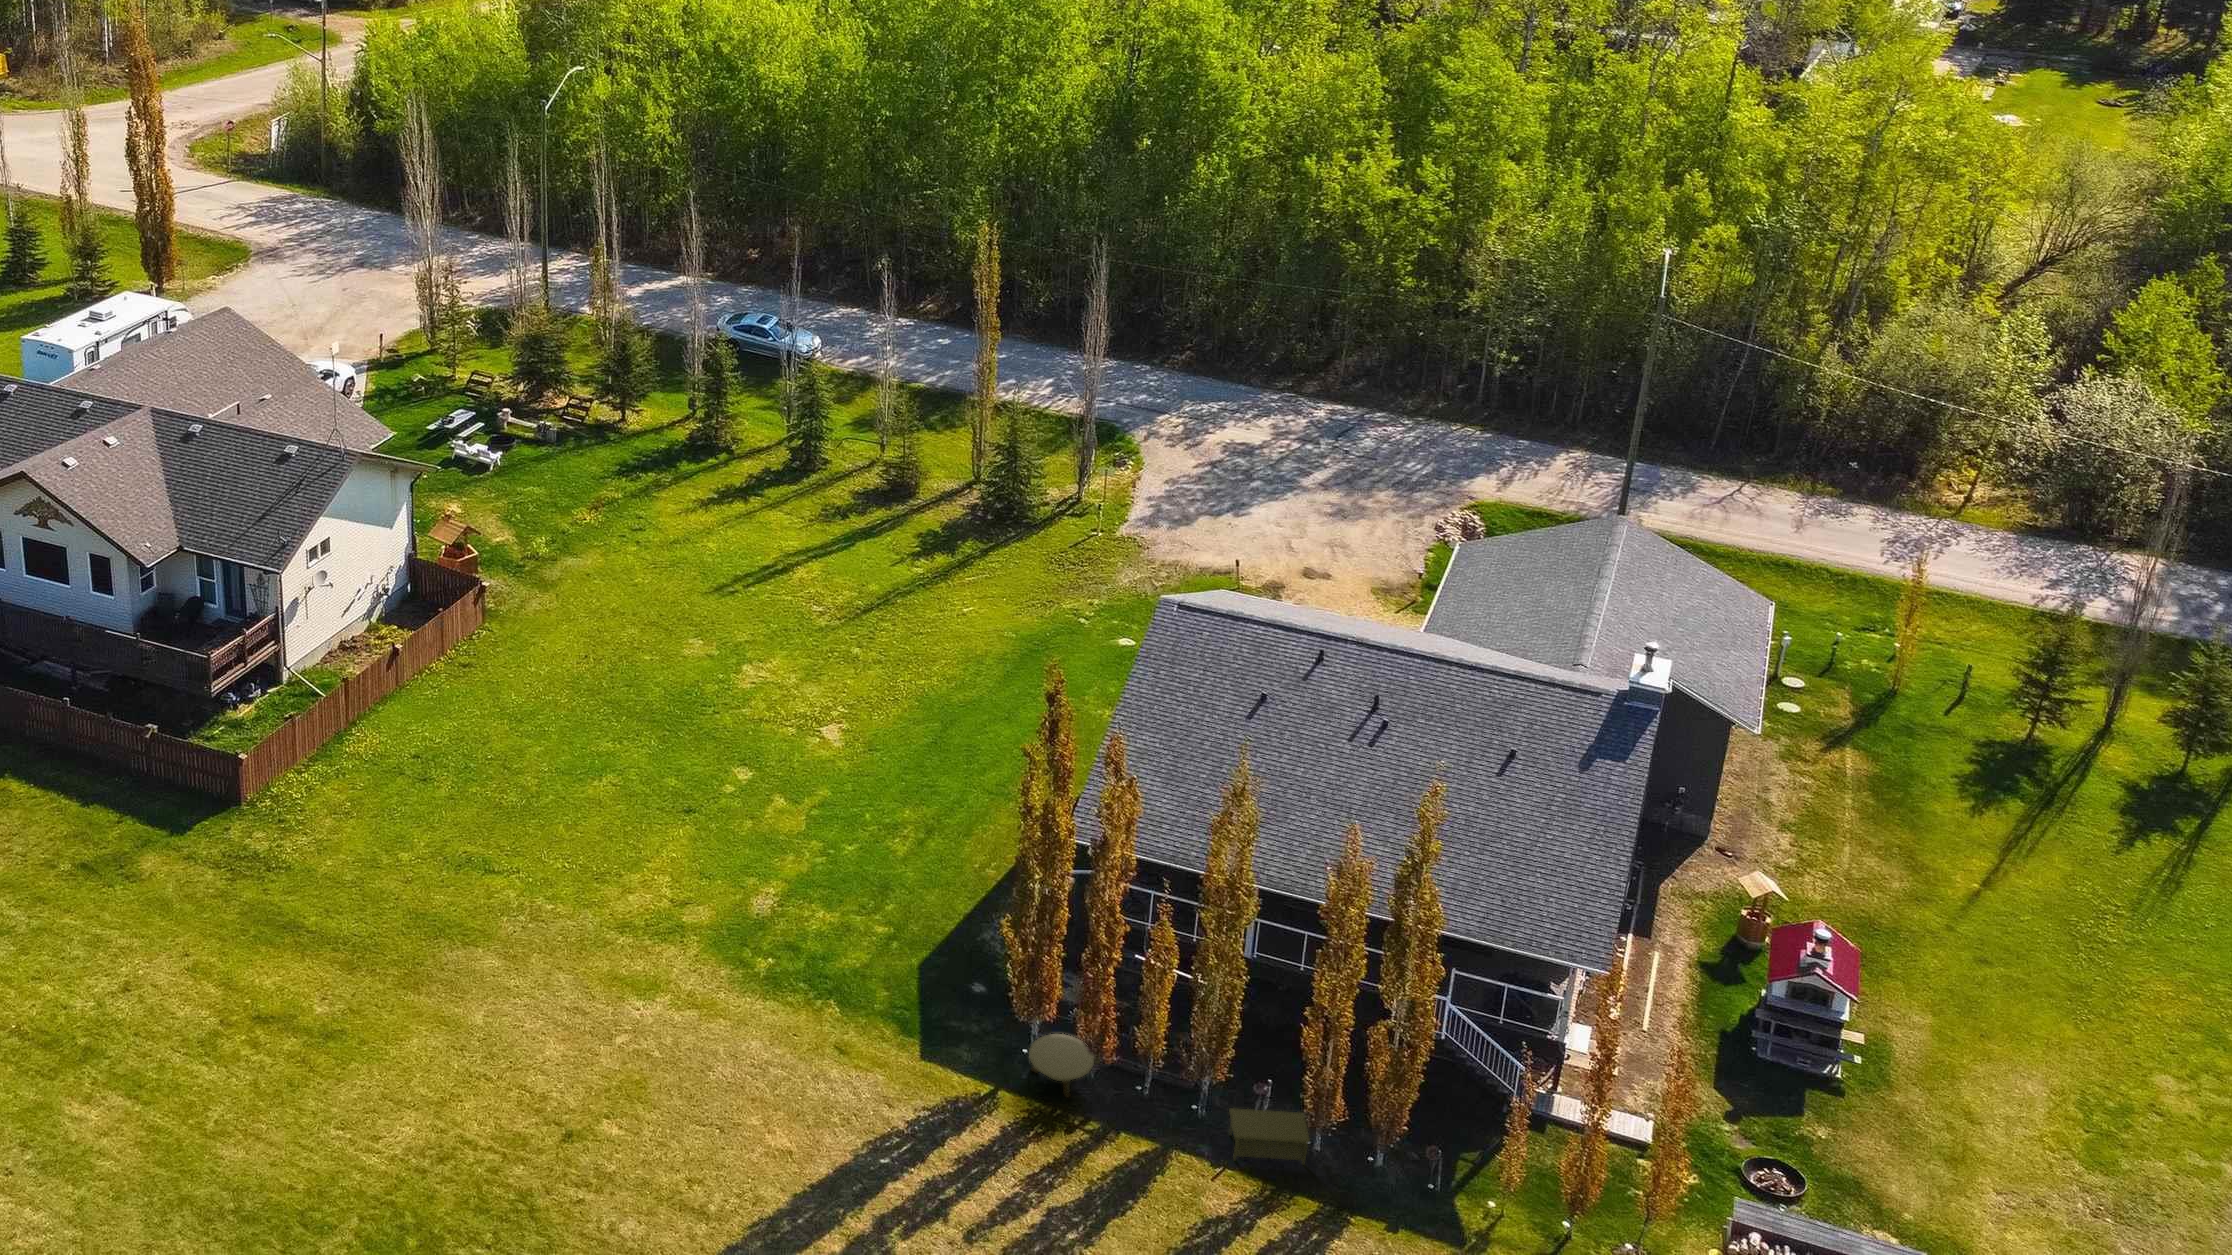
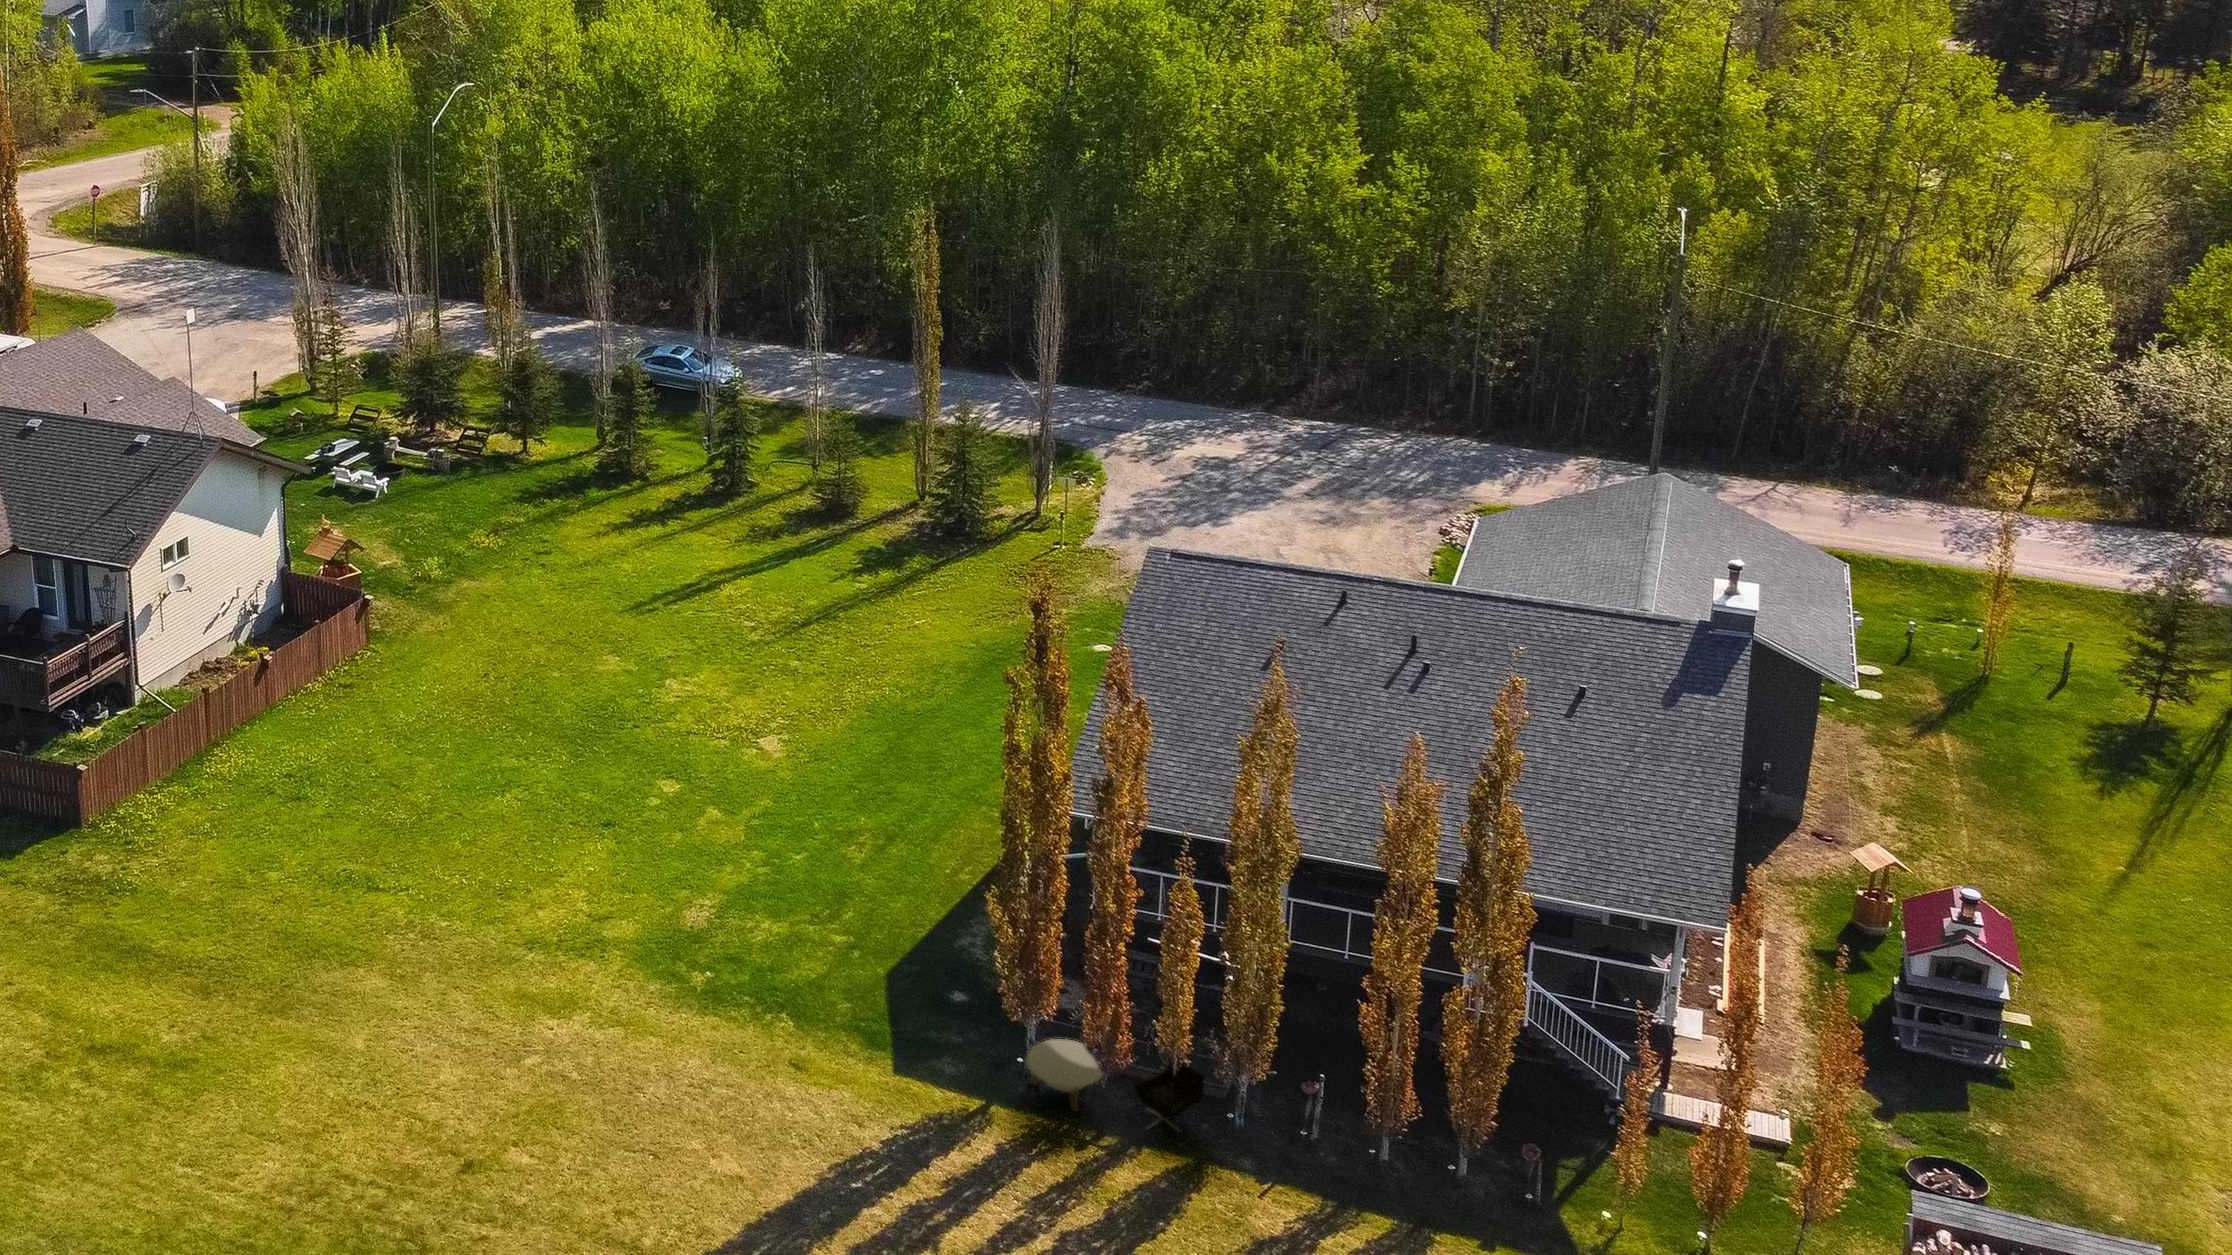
lounge chair: none [1116,1057,1174,1119] -> present [1135,1062,1204,1128]
storage bench: present [1229,1108,1310,1164] -> none [1274,1113,1377,1178]

